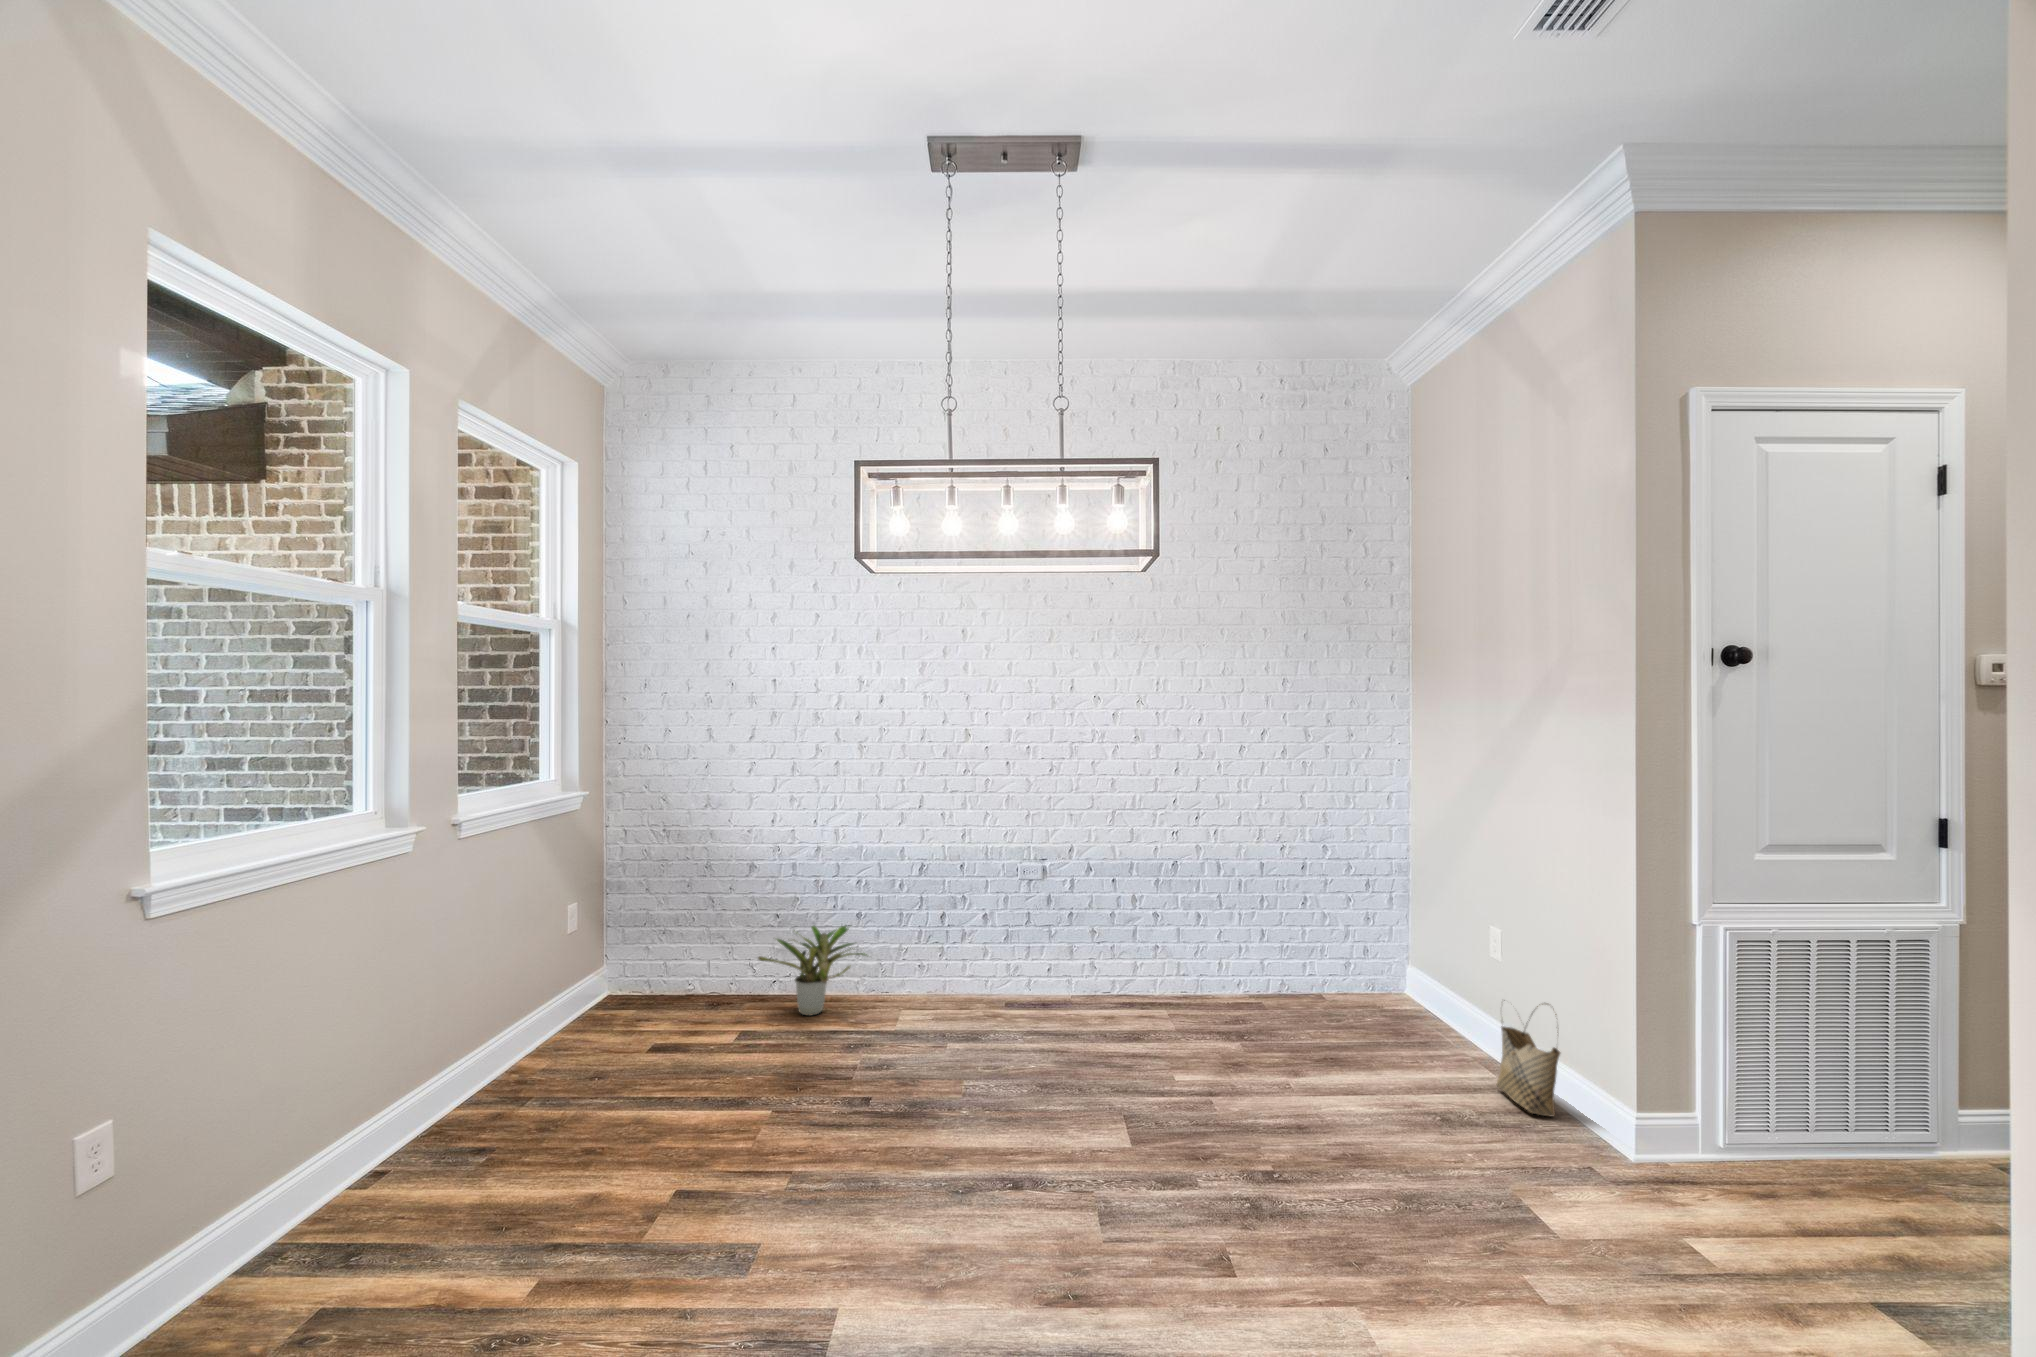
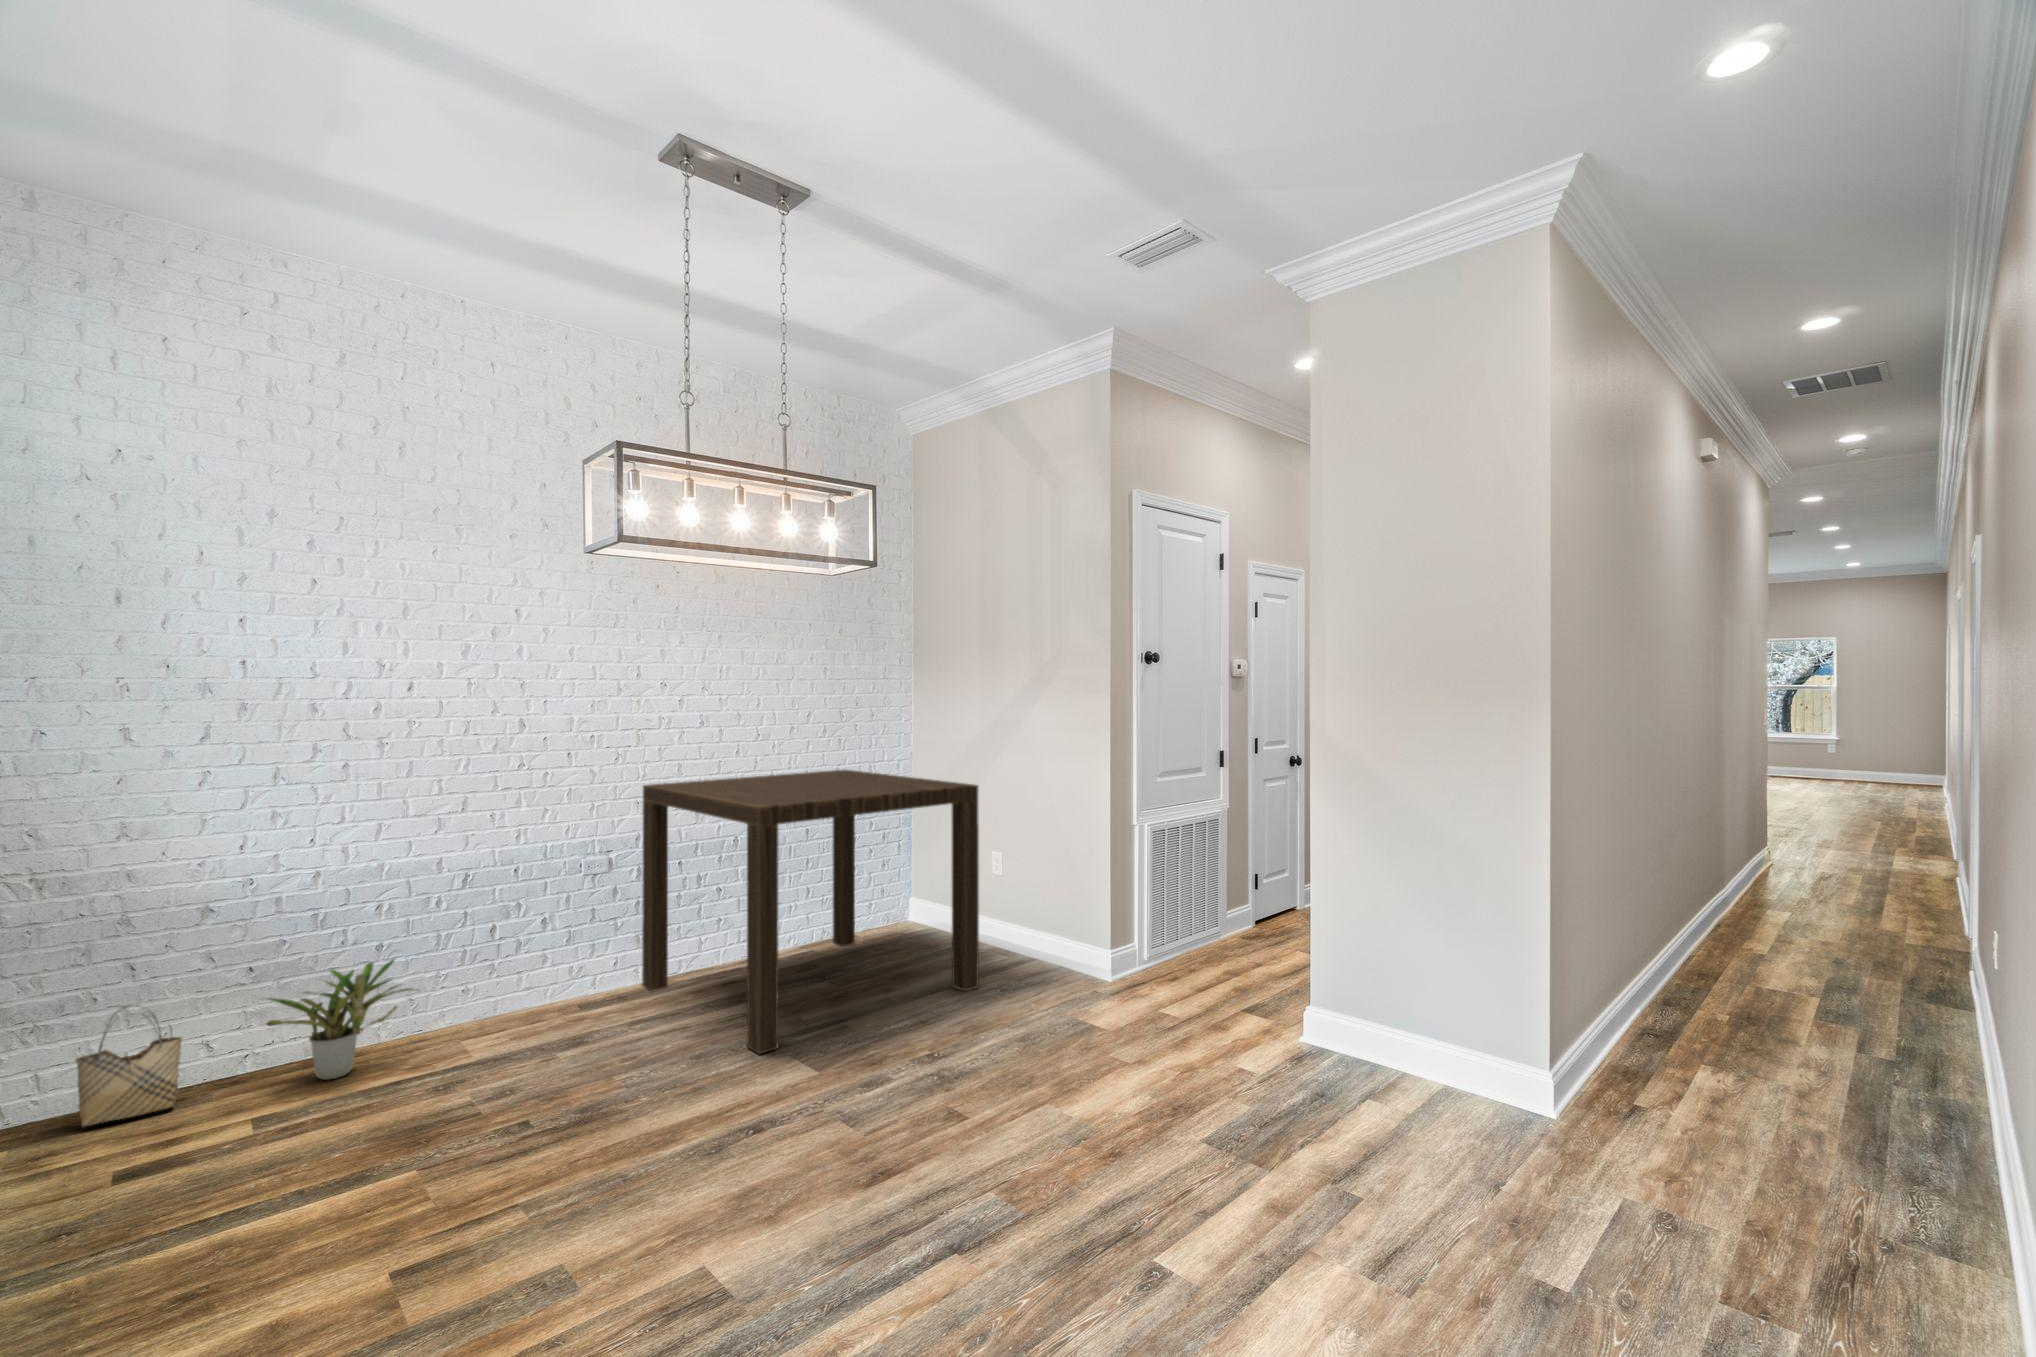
dining table: none [1073,798,1417,1105] -> present [642,770,979,1054]
woven basket: present [1496,1000,1560,1116] -> present [76,1006,182,1127]

